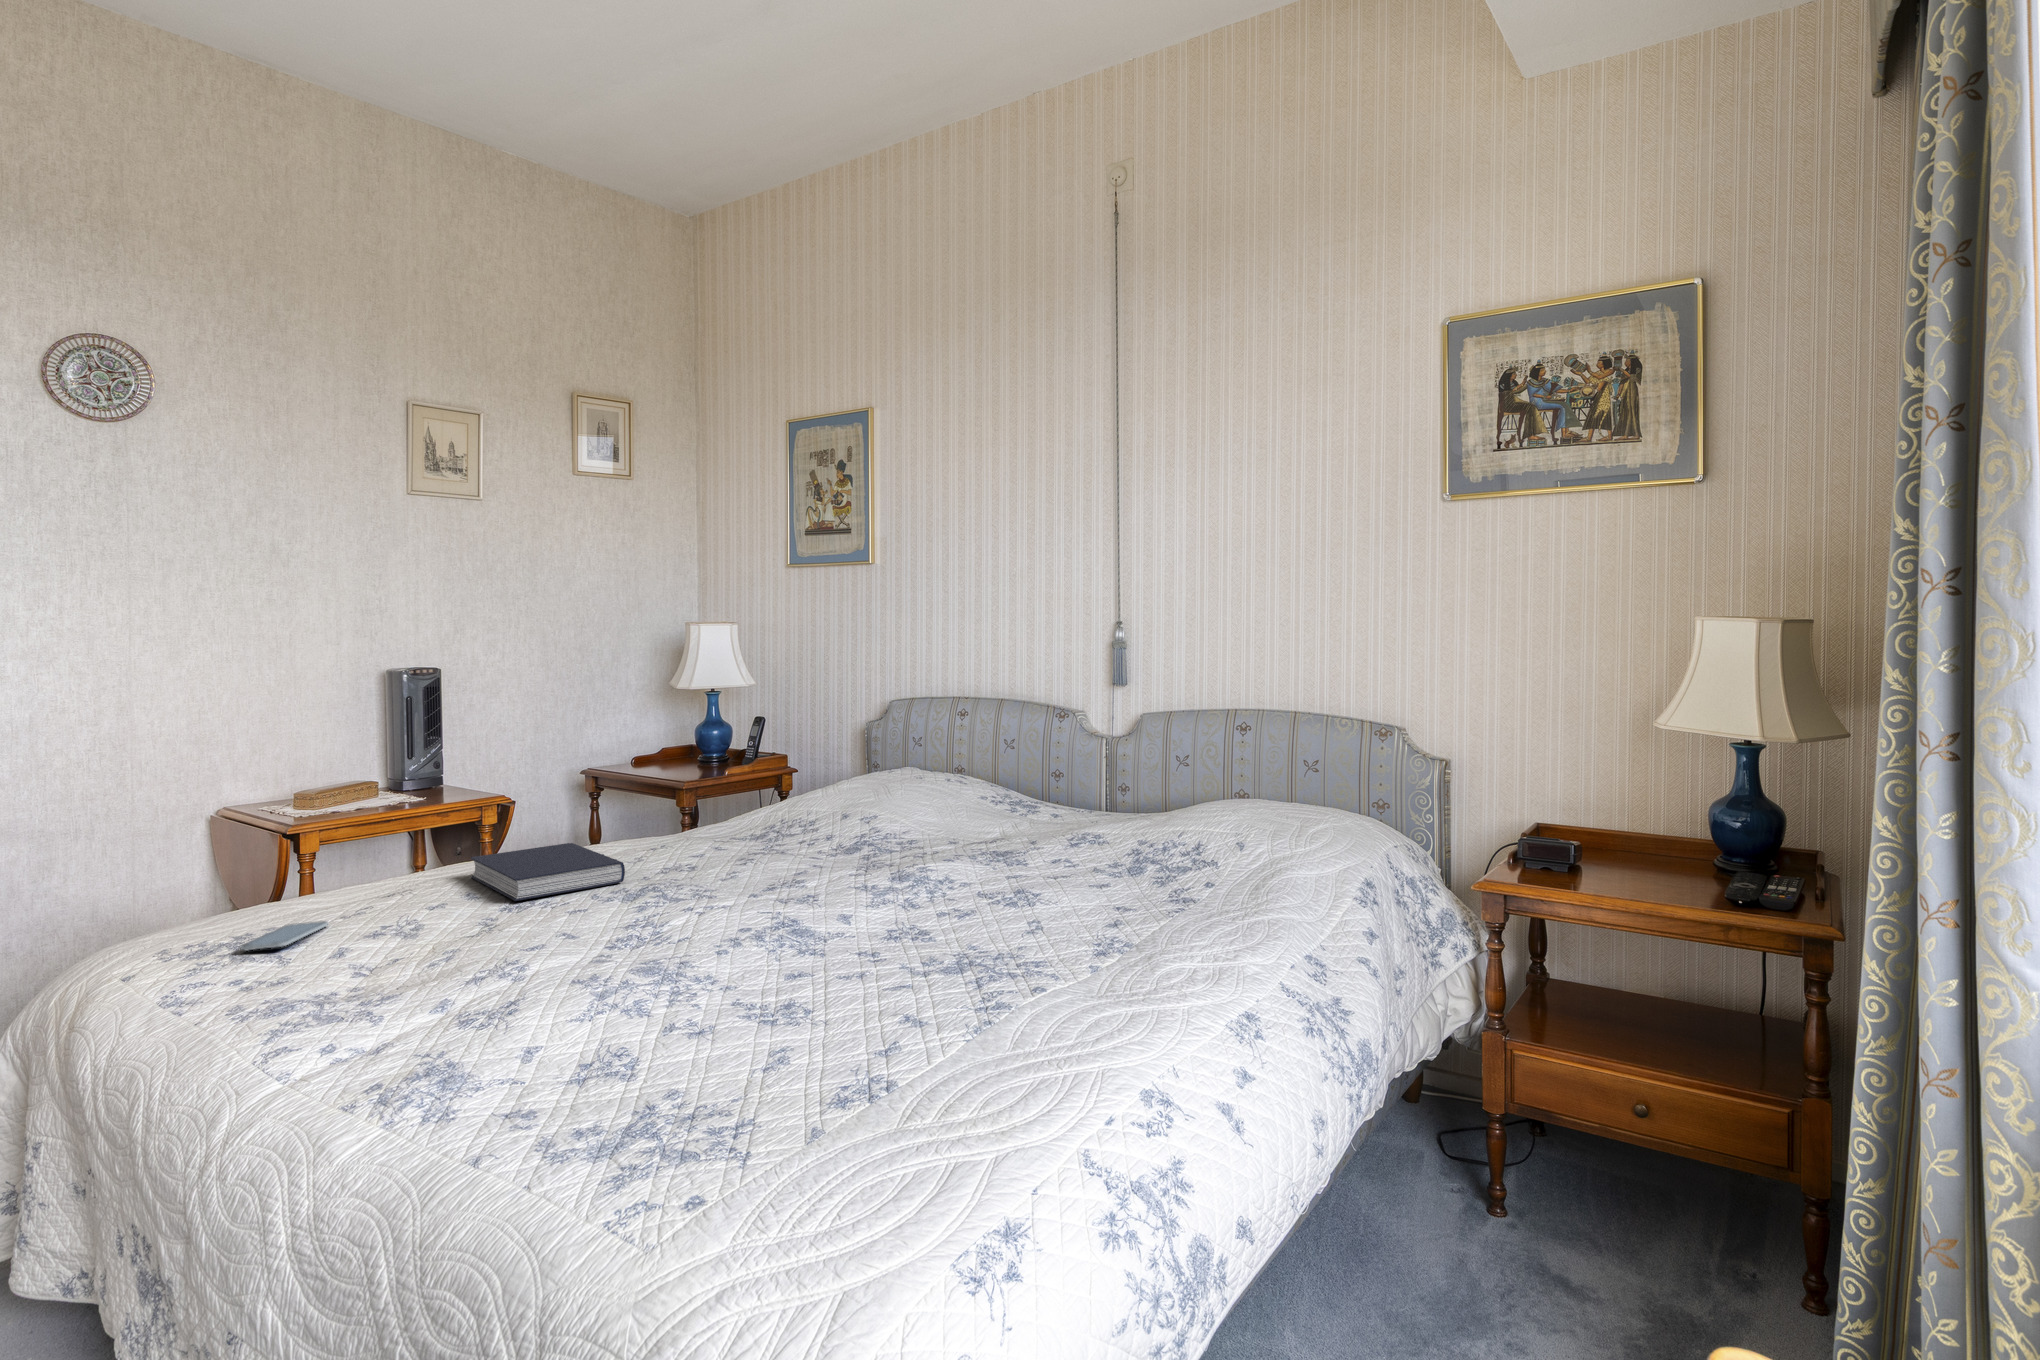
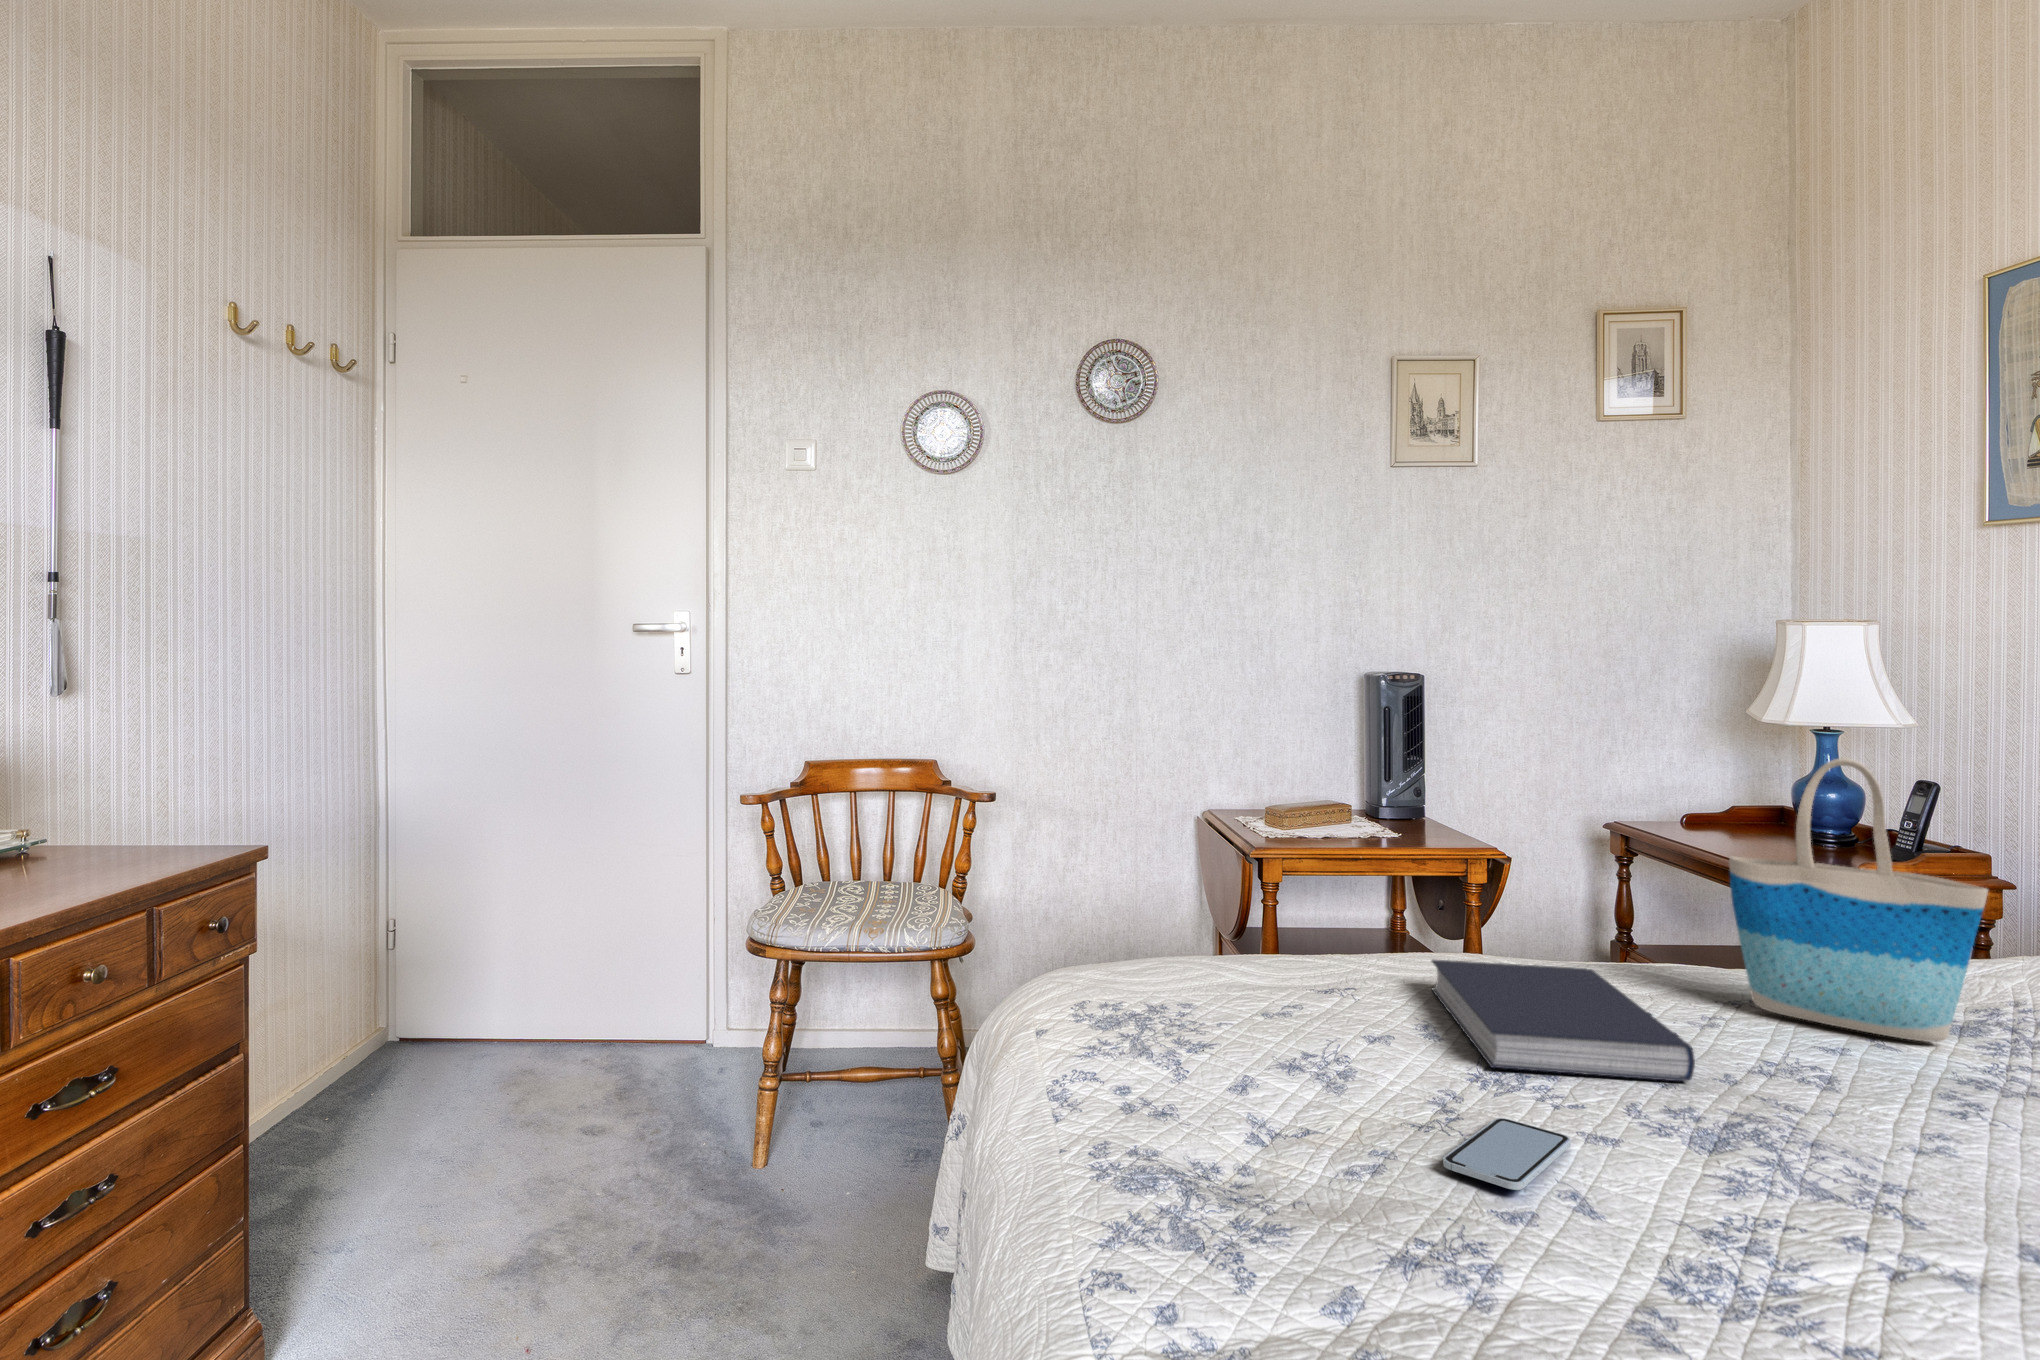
tote bag: none [645,703,755,846] -> present [1729,758,1988,1042]
smartphone: present [240,921,328,951] -> present [1443,1118,1571,1190]

